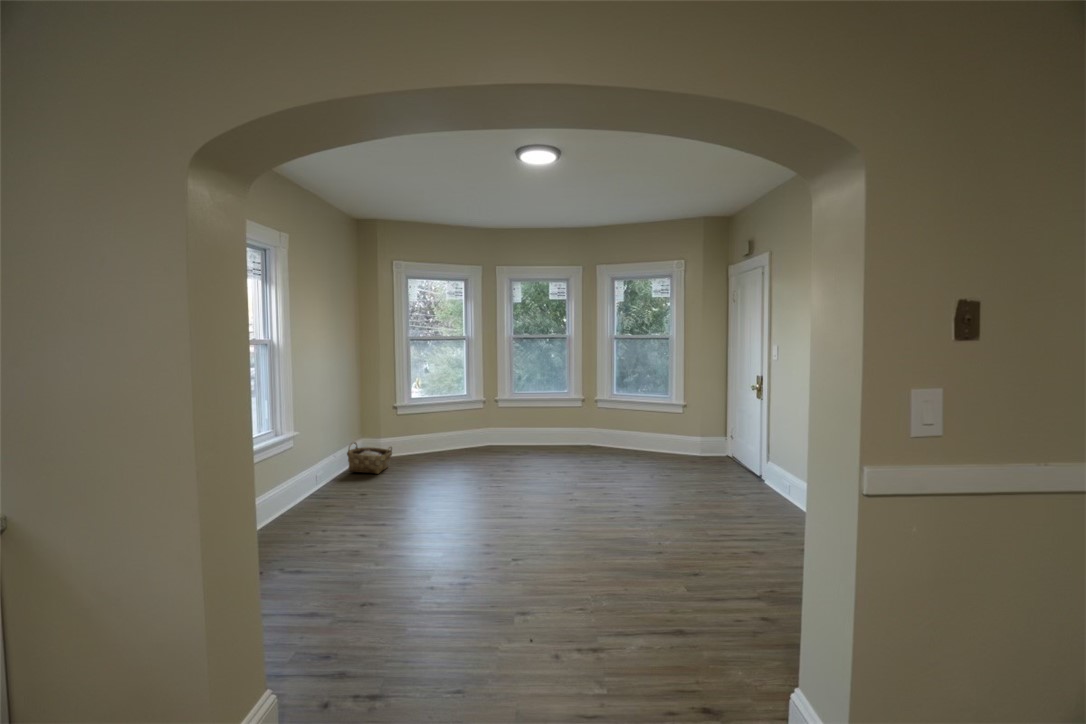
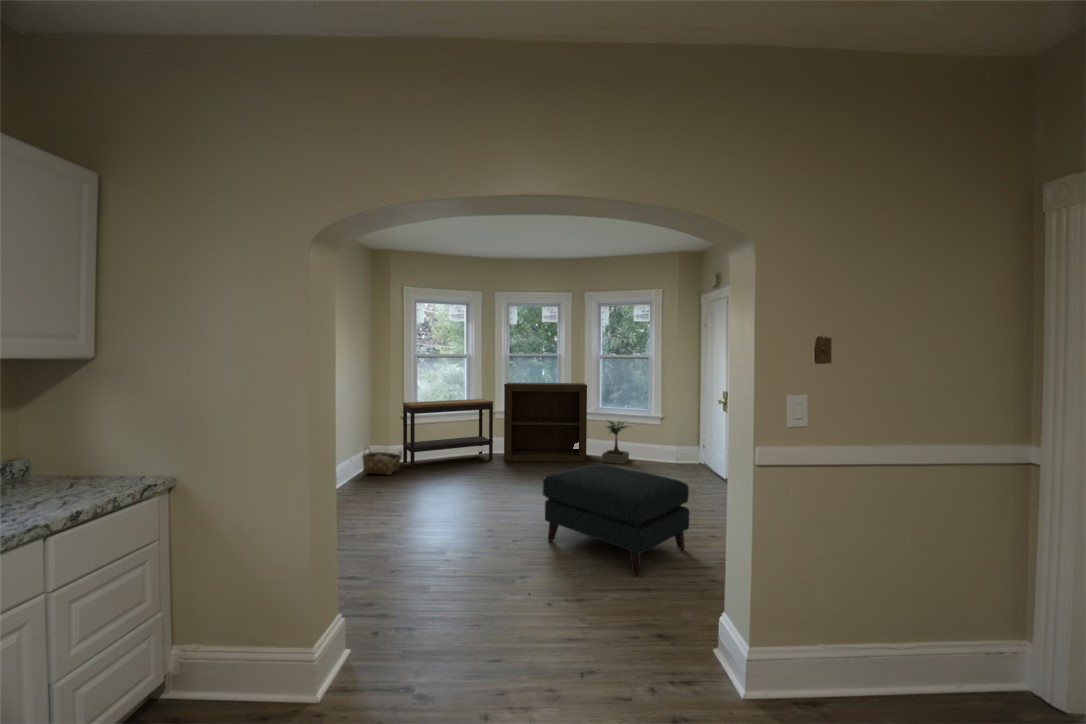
bookshelf: none [507,368,600,456] -> present [504,383,587,462]
console table: none [394,386,495,465] -> present [403,399,493,468]
potted plant: none [617,408,653,458] -> present [602,420,629,464]
ottoman: none [548,466,729,614] -> present [543,464,689,576]

